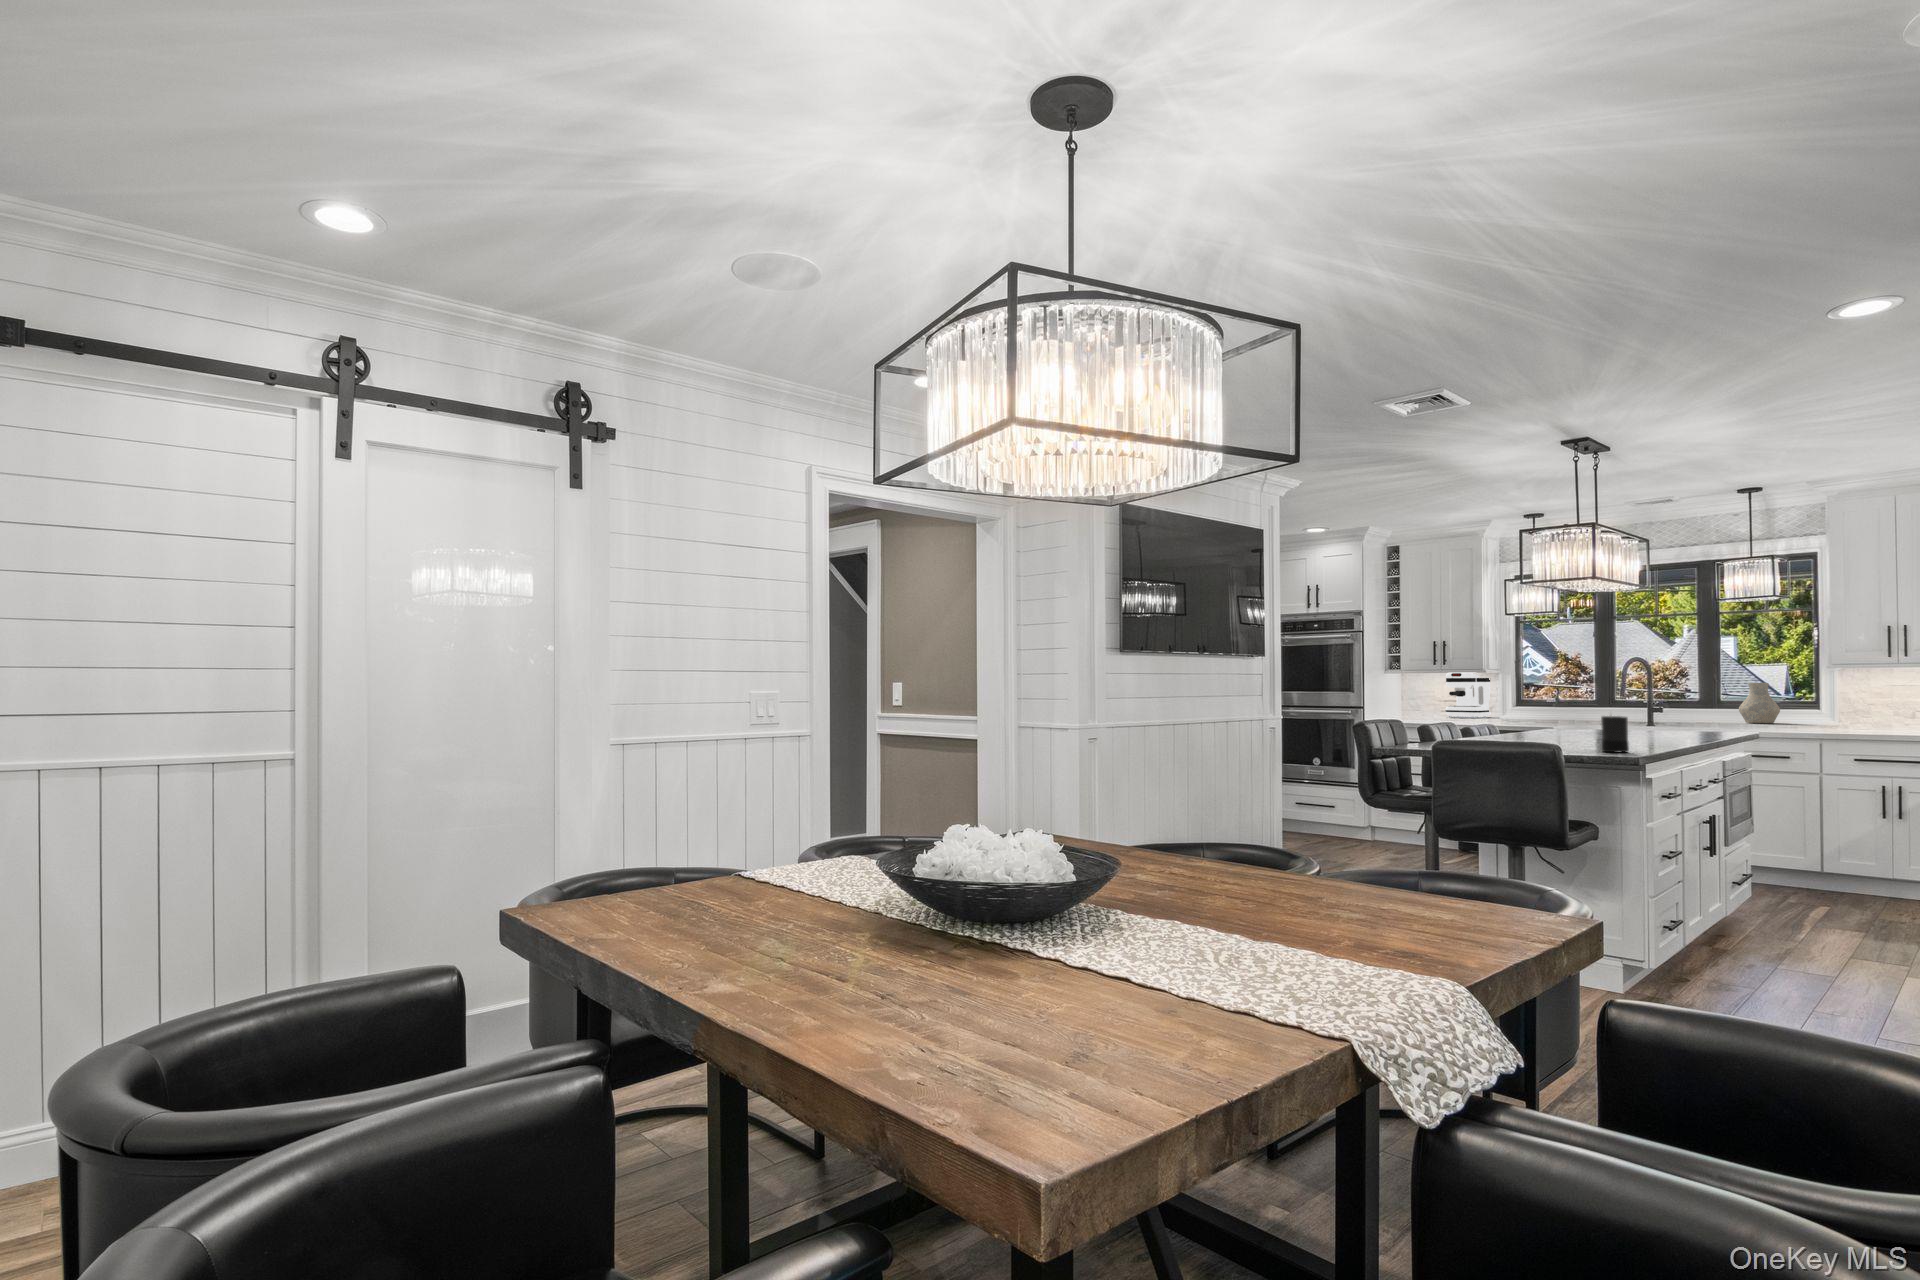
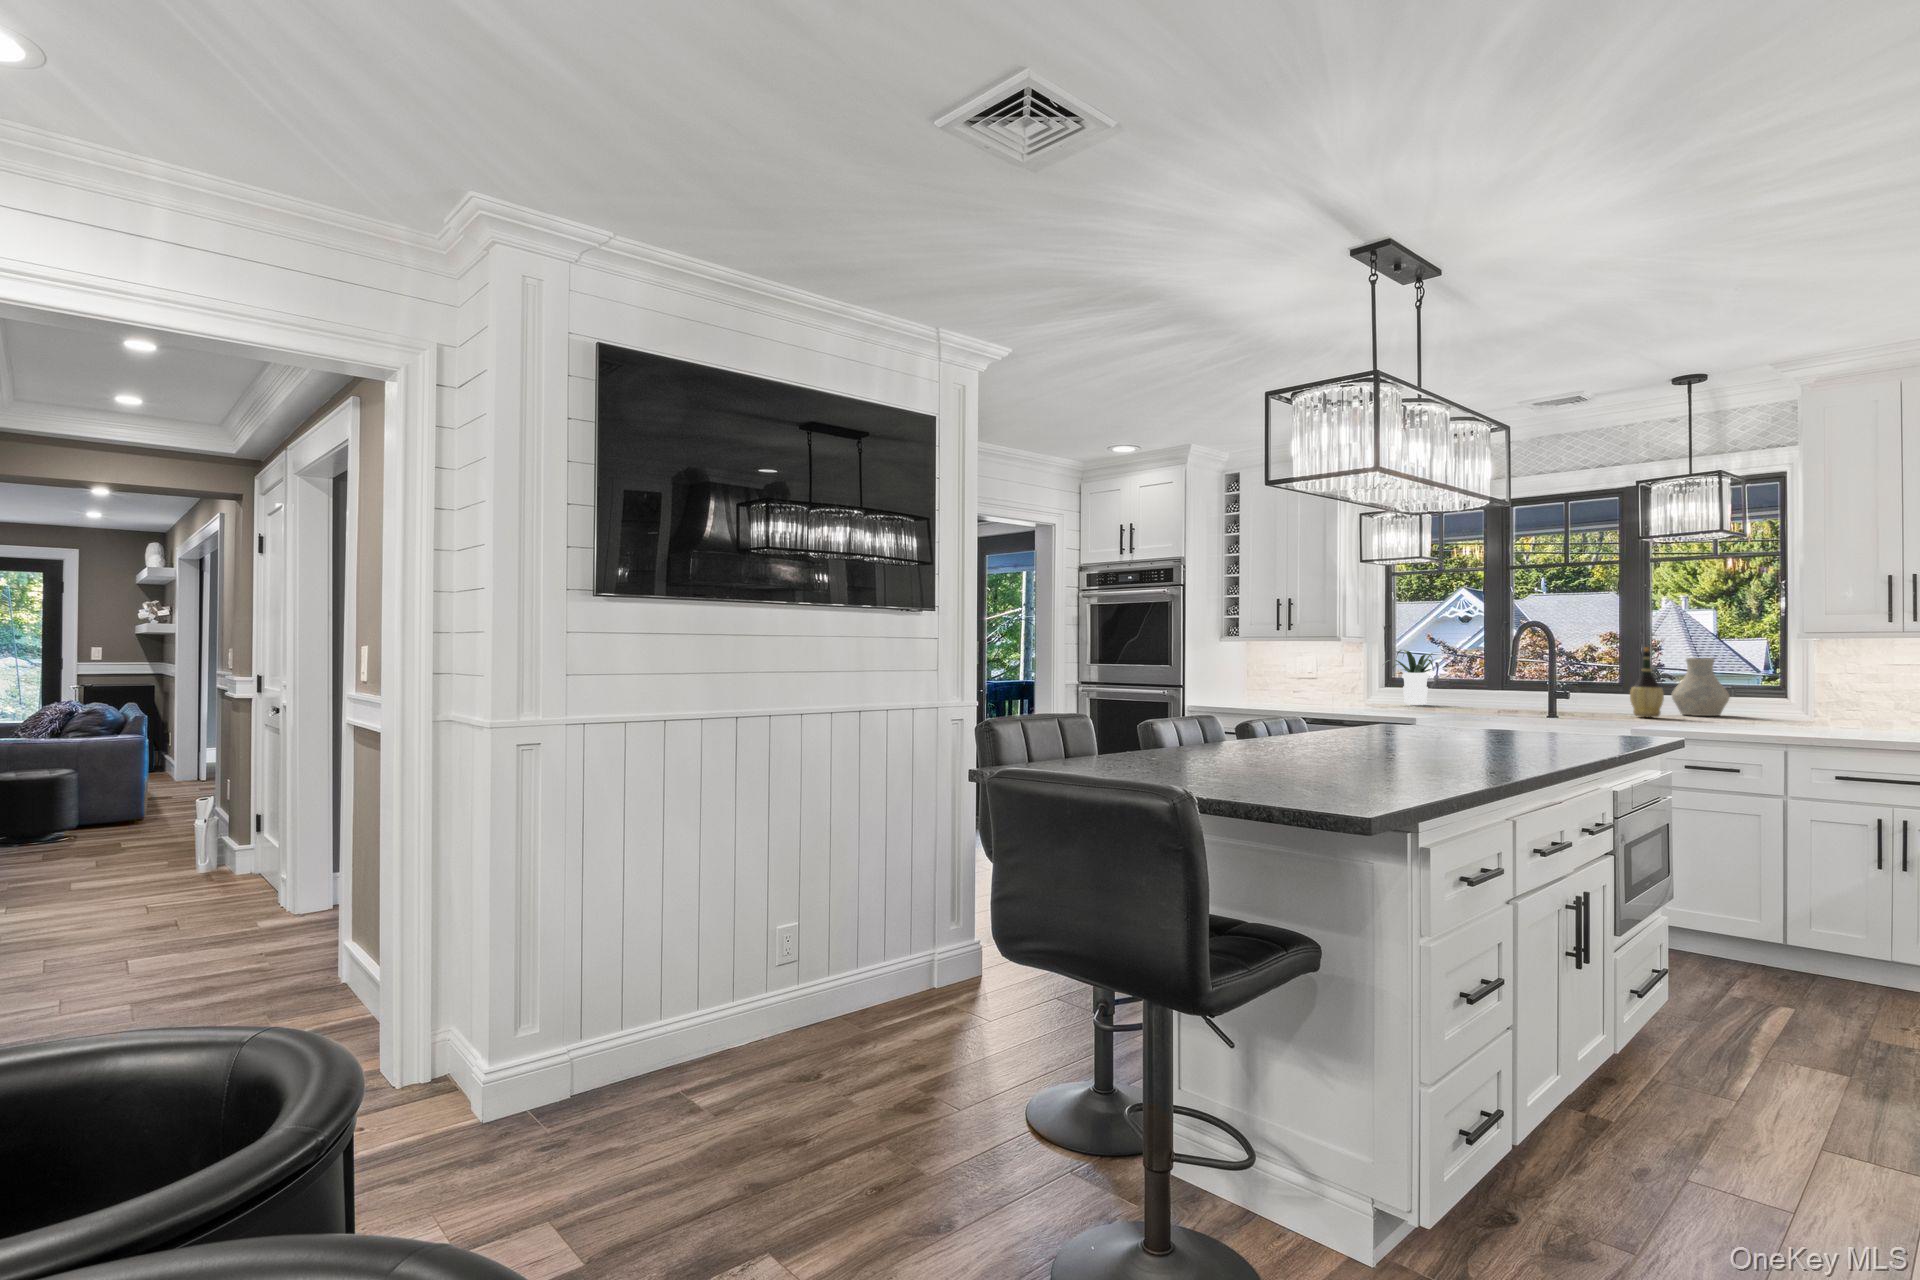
coffee maker: present [1445,672,1491,717] -> none [1291,642,1351,702]
wine bottle: none [1711,675,1735,724] -> present [1630,647,1664,717]
potted plant: none [1519,678,1572,719] -> present [1385,650,1438,705]
candle: present [1601,715,1629,752] -> none [1331,725,1380,807]

